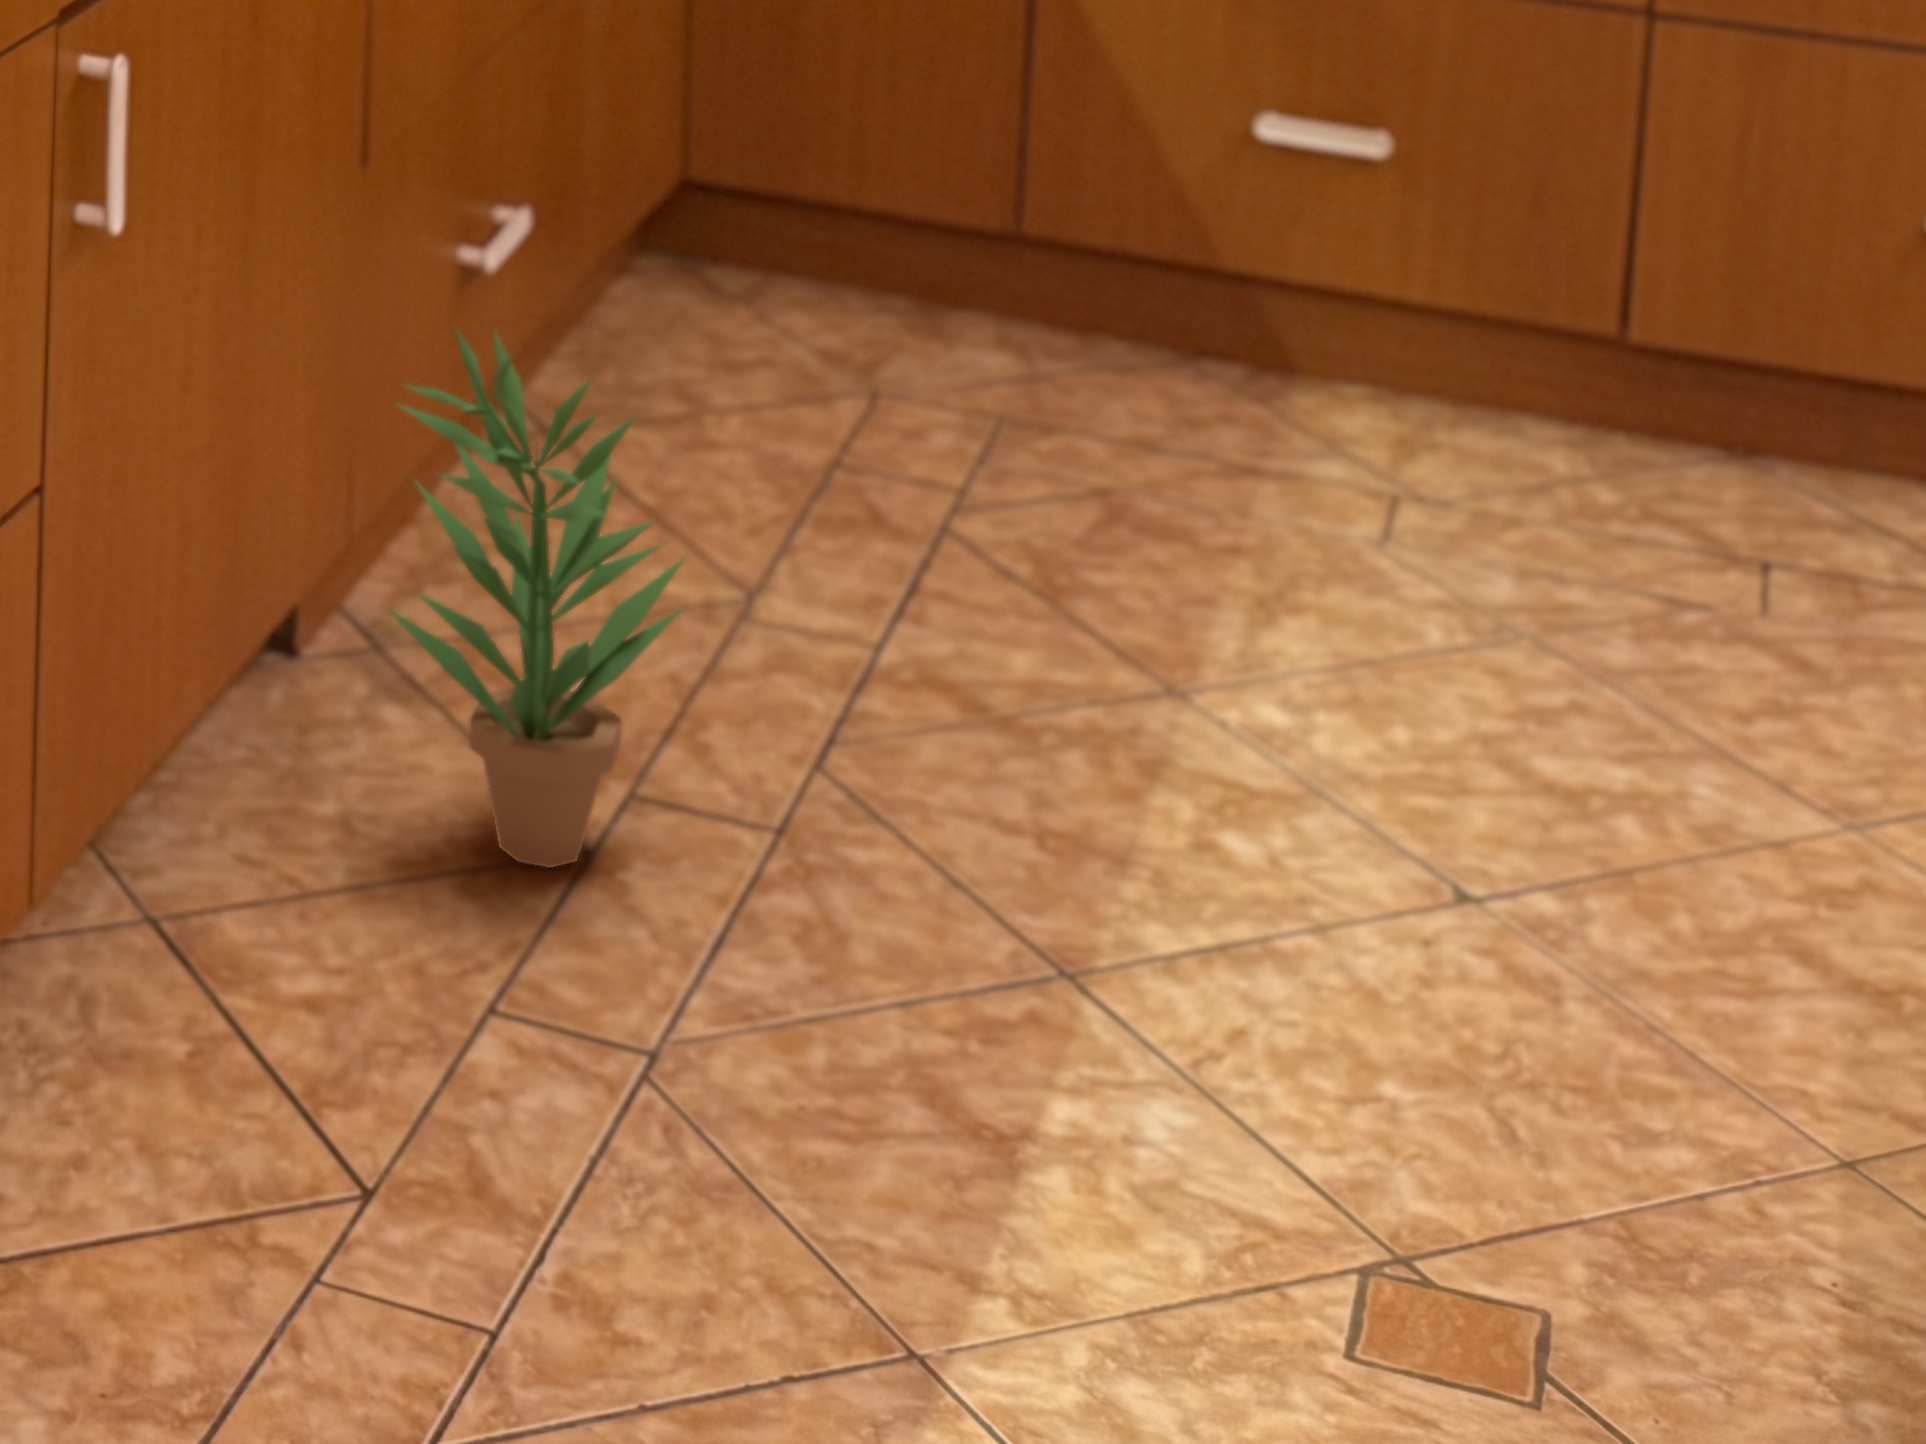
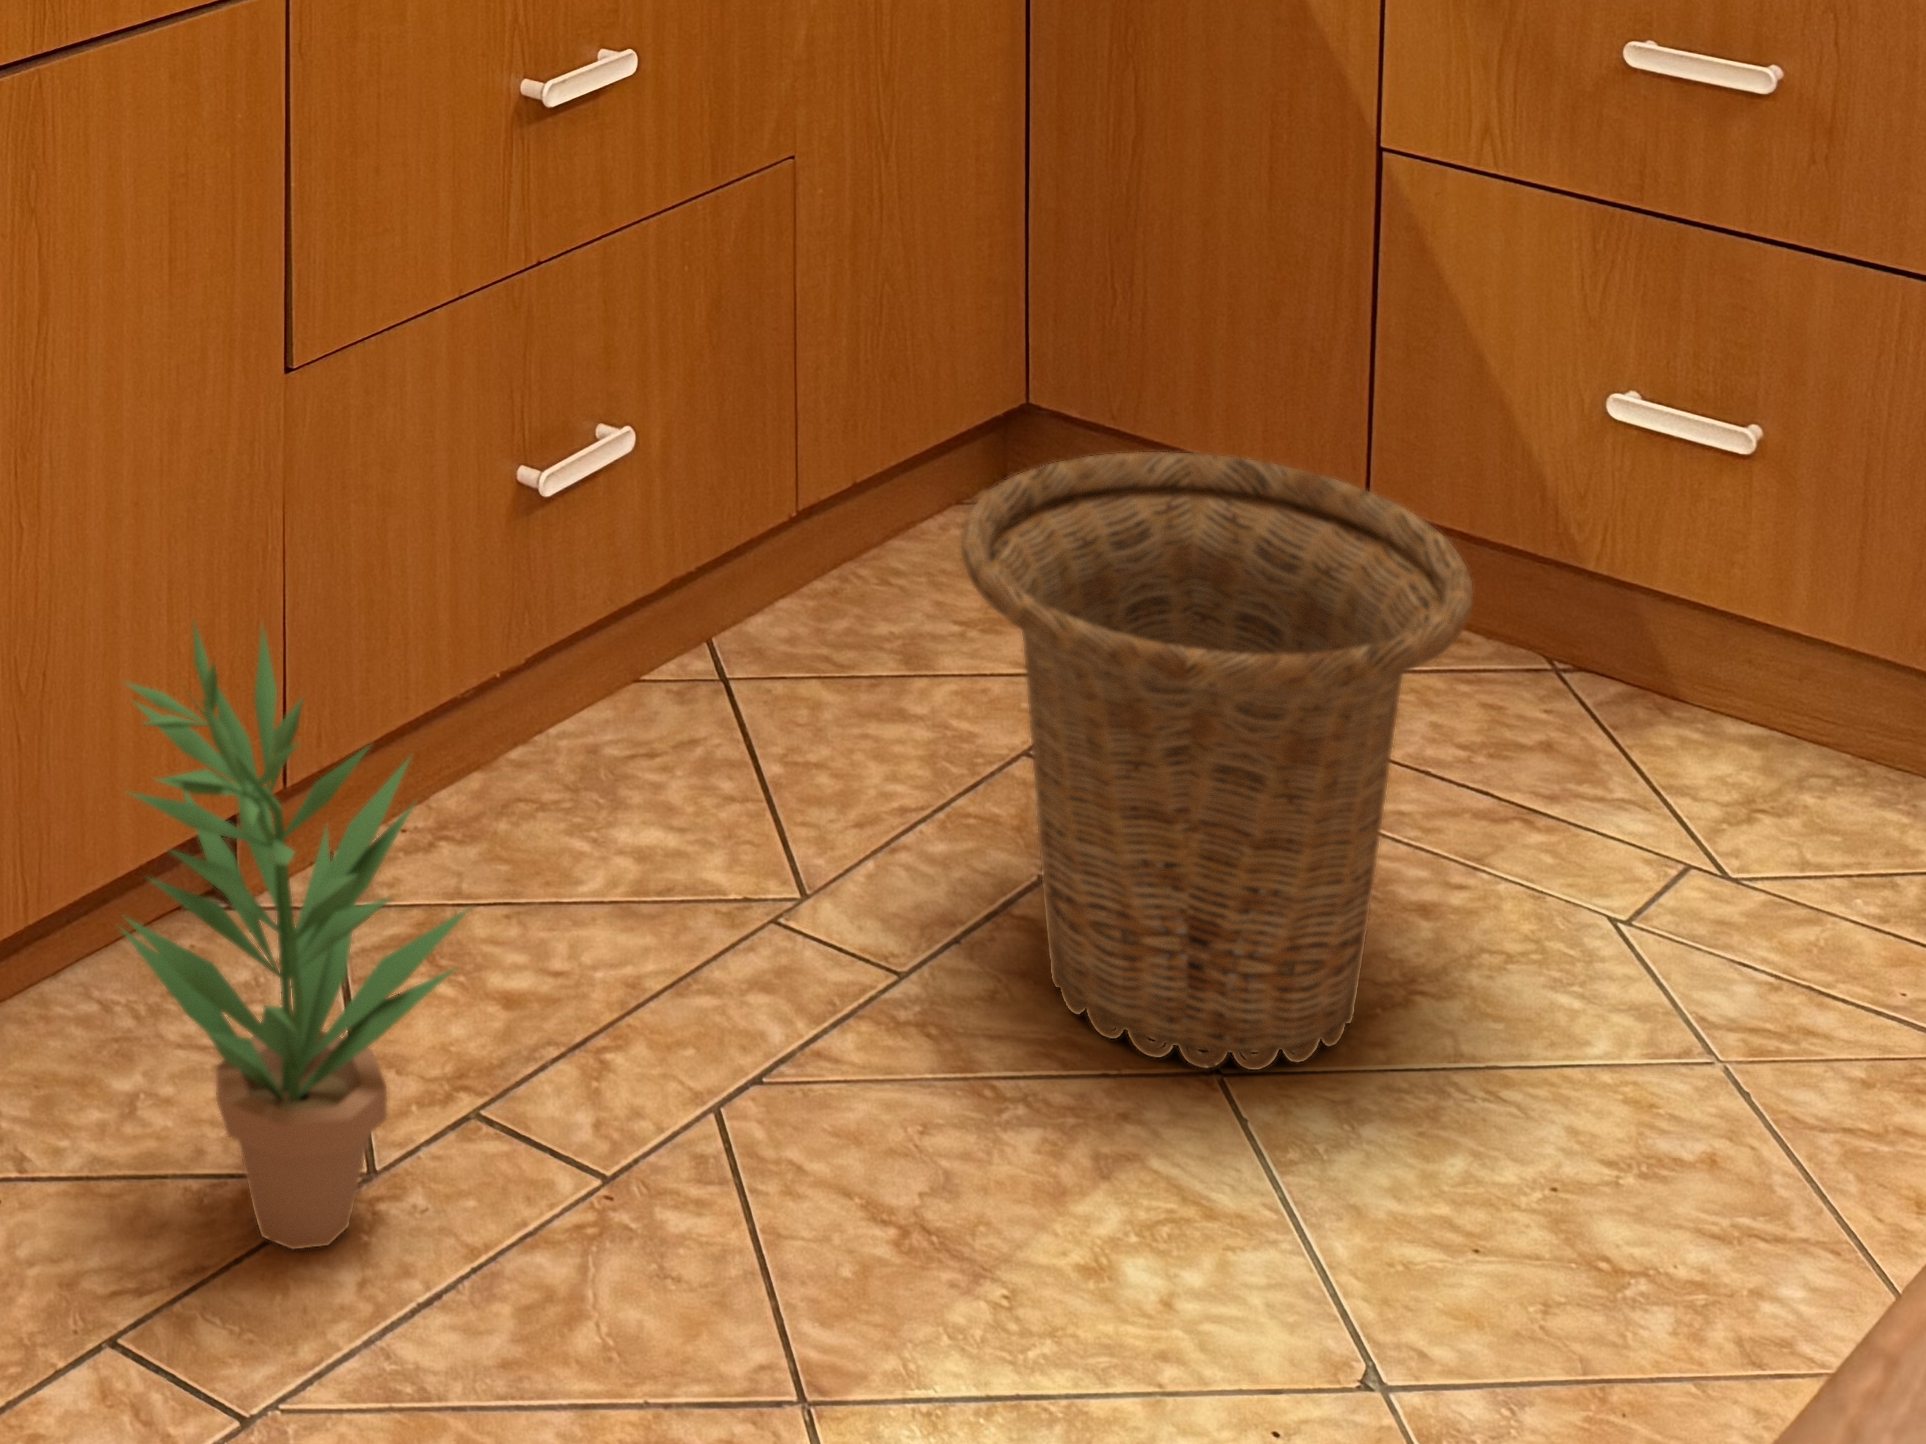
basket: none [920,165,1358,661] -> present [961,452,1473,1070]

